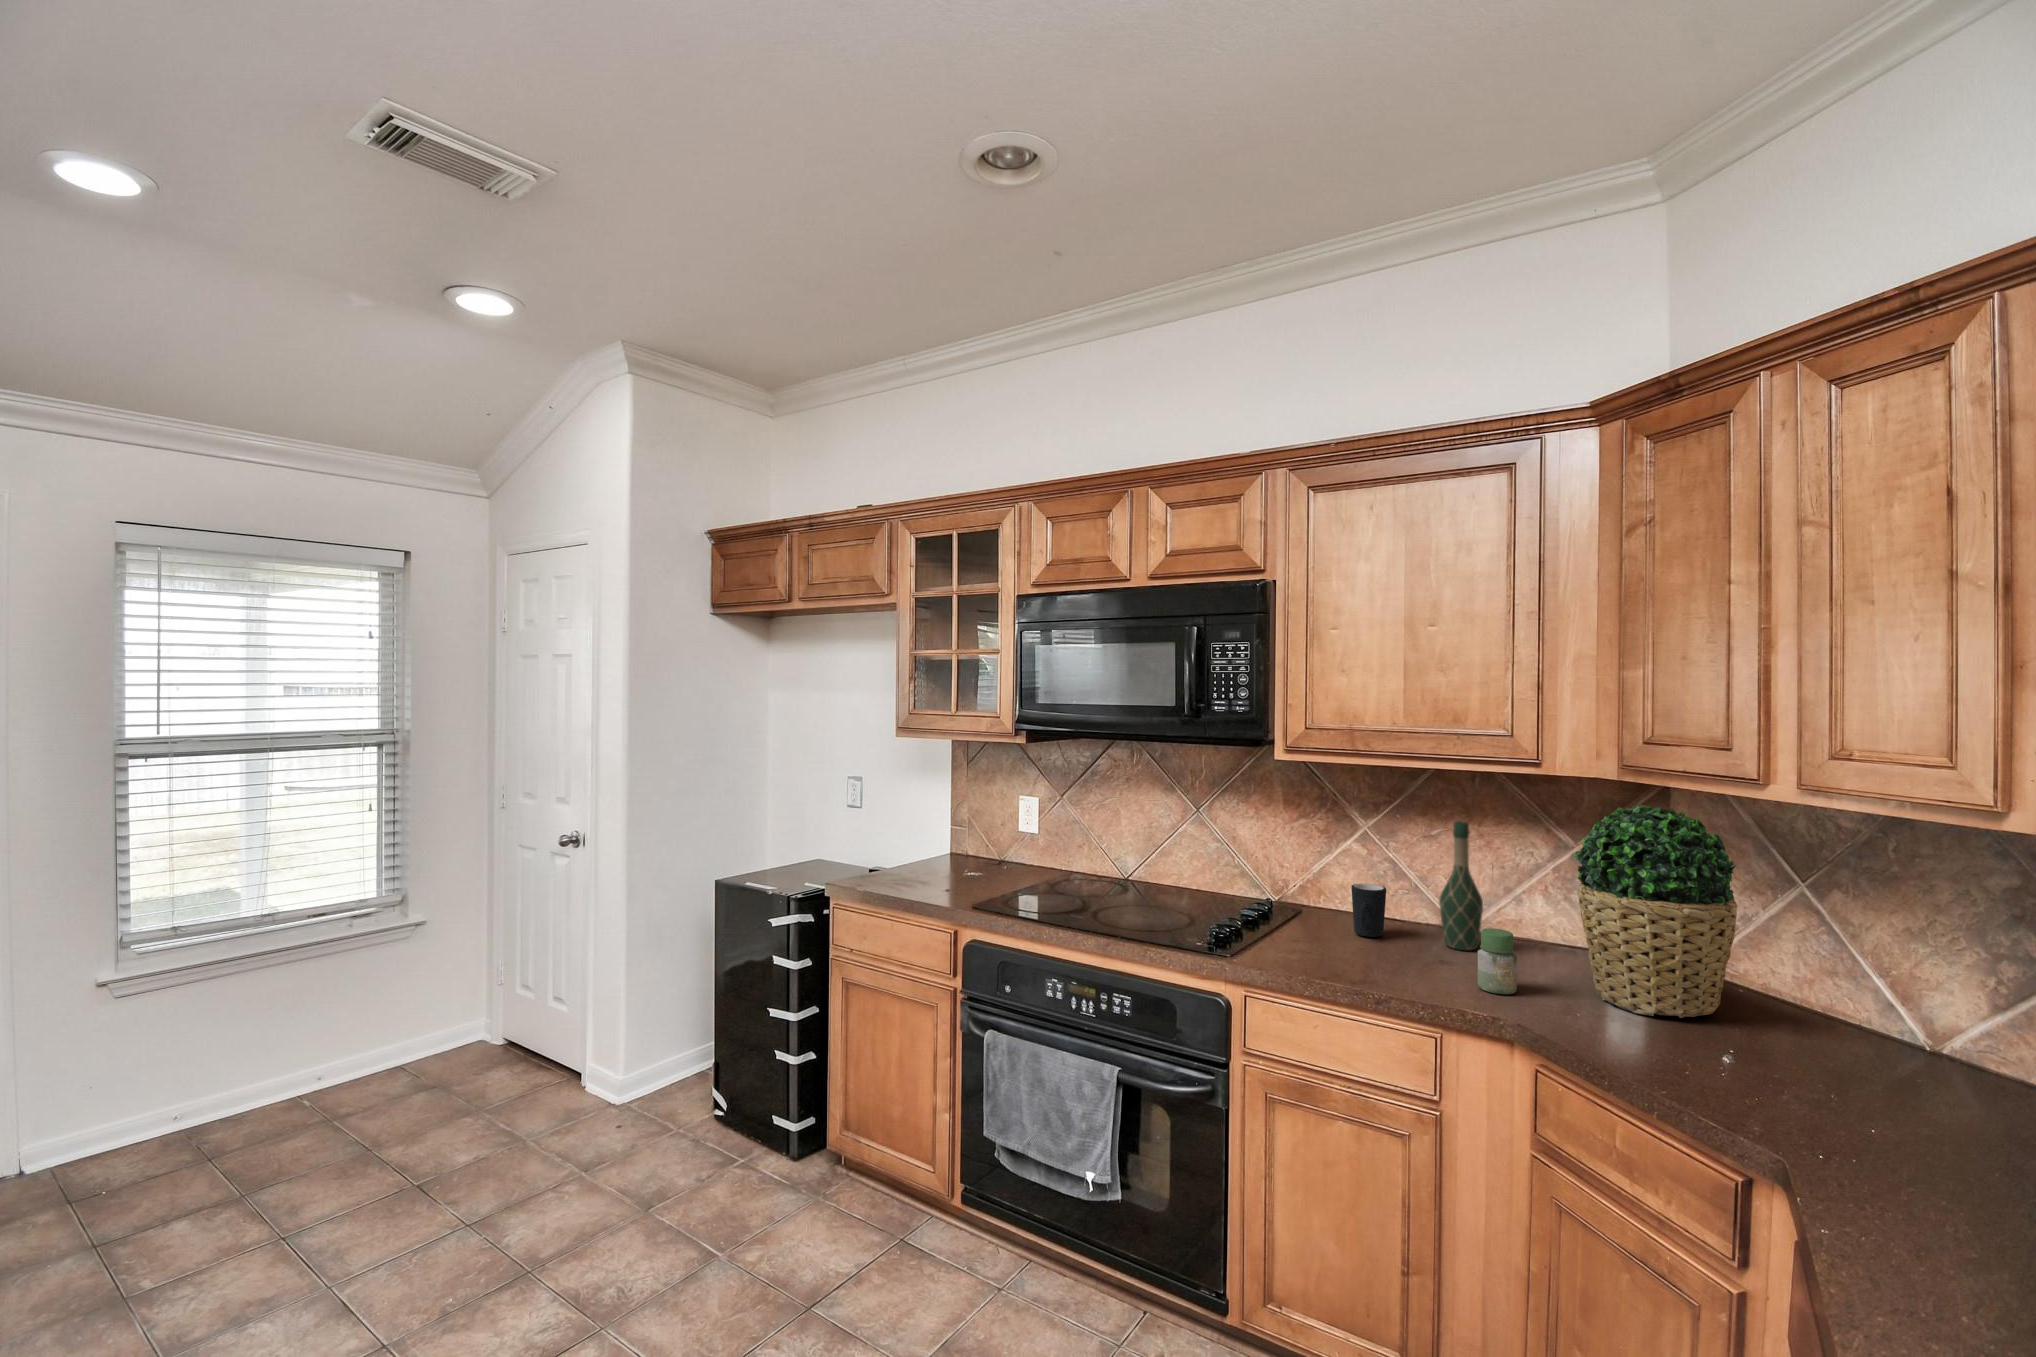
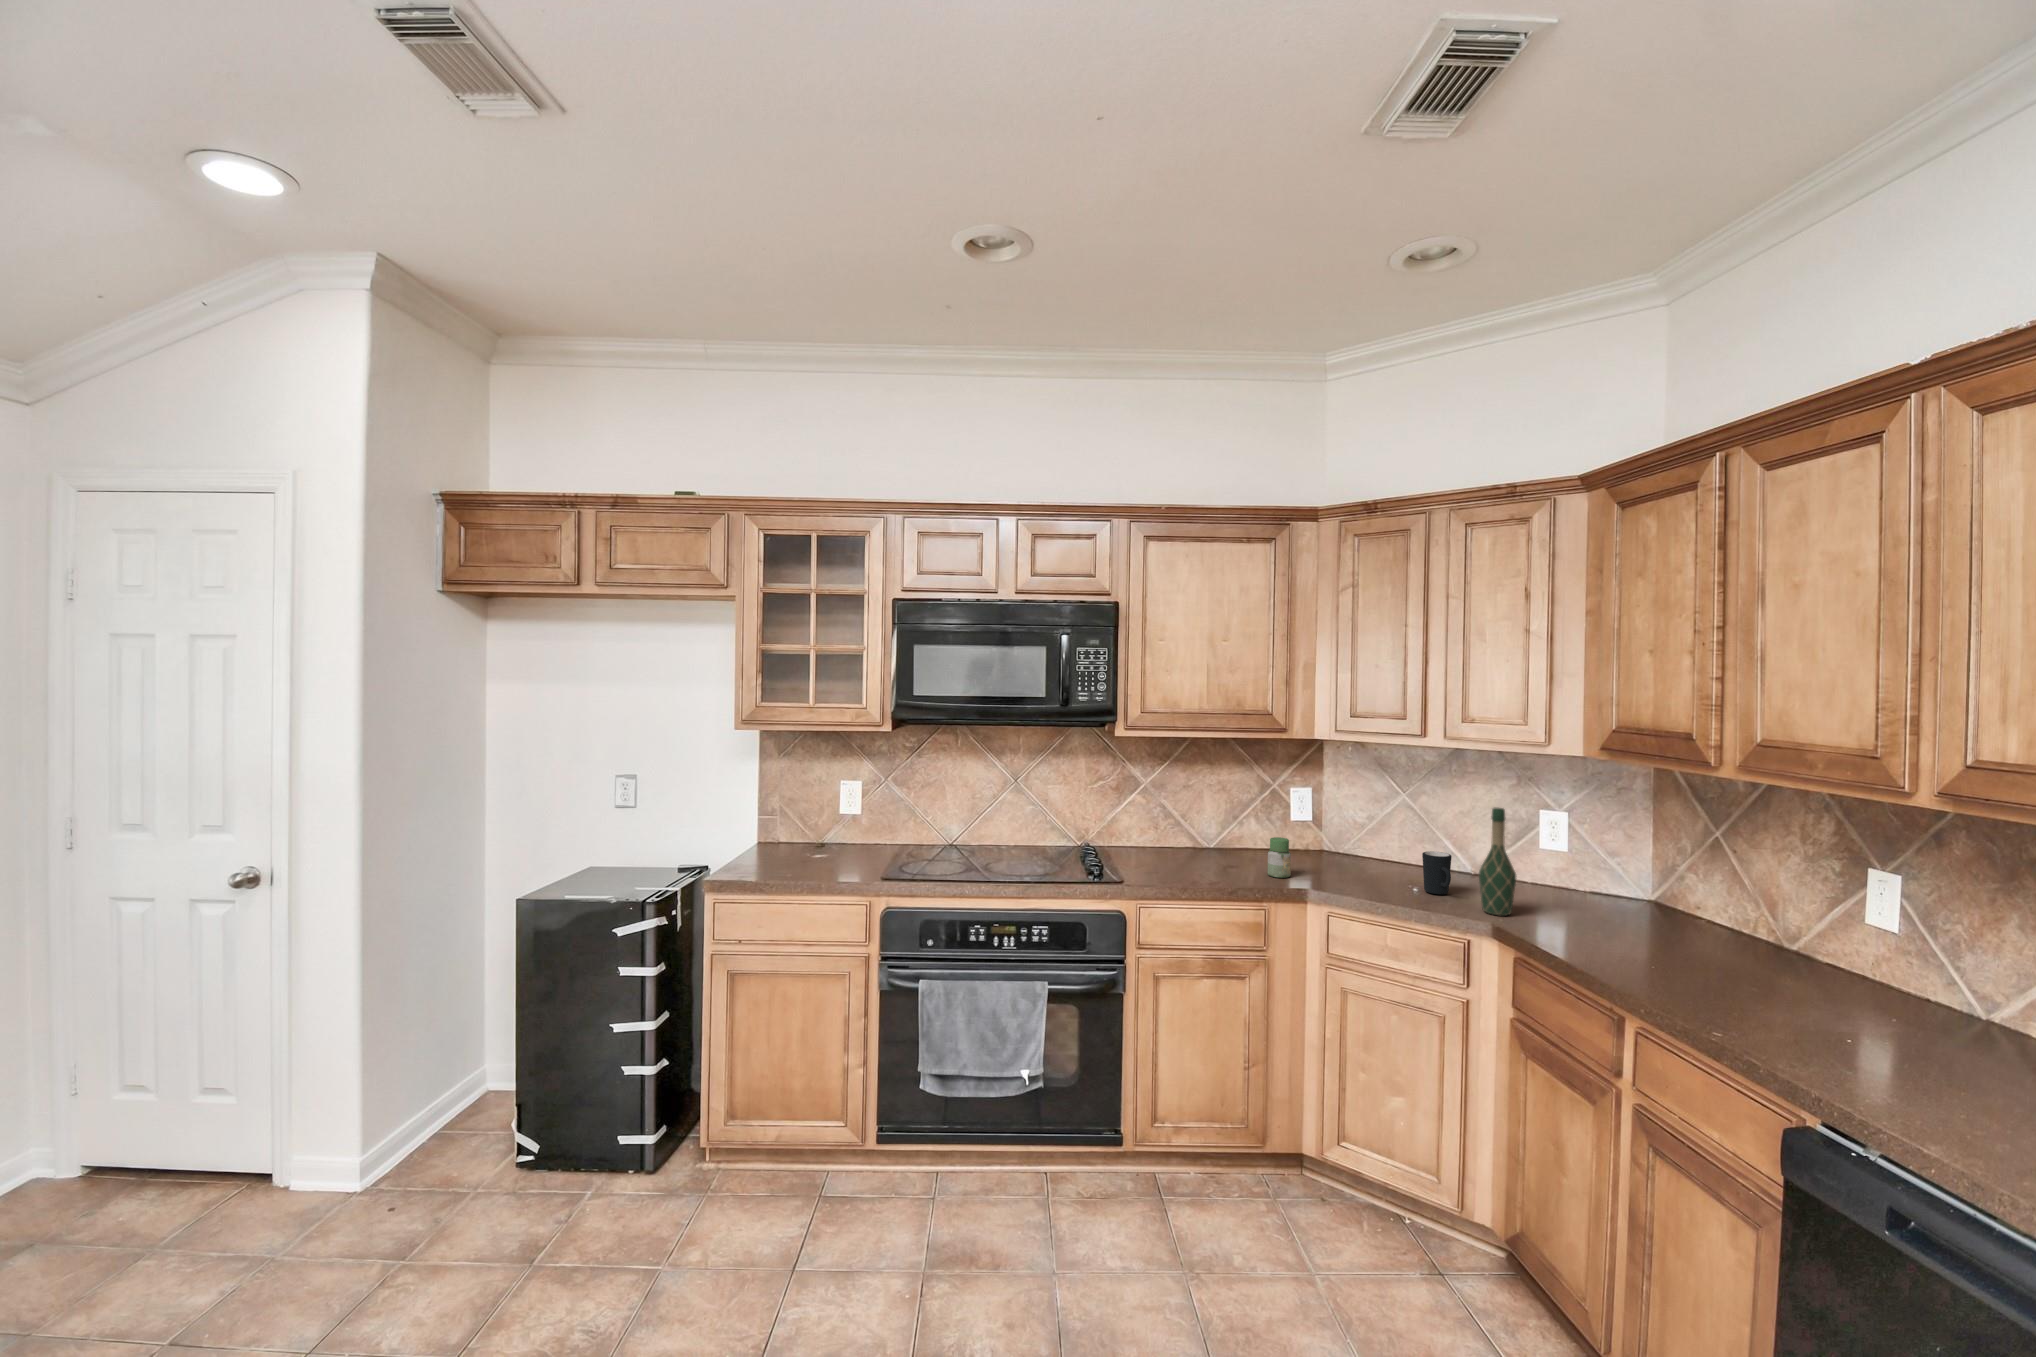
potted plant: present [1574,805,1738,1018] -> none [1309,752,1394,876]
wine bottle: present [1439,821,1483,950] -> present [1479,808,1516,916]
mug: present [1351,884,1386,937] -> present [1422,851,1452,894]

